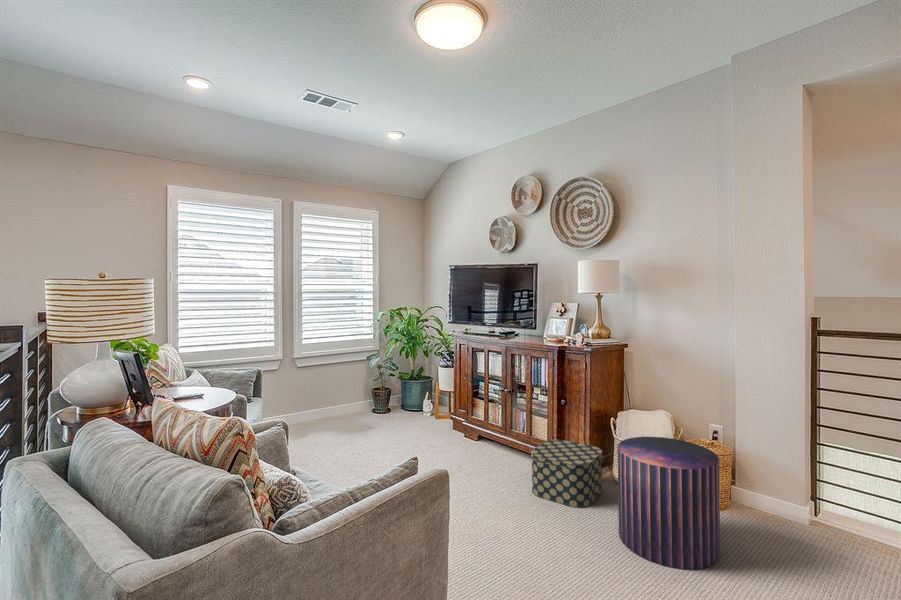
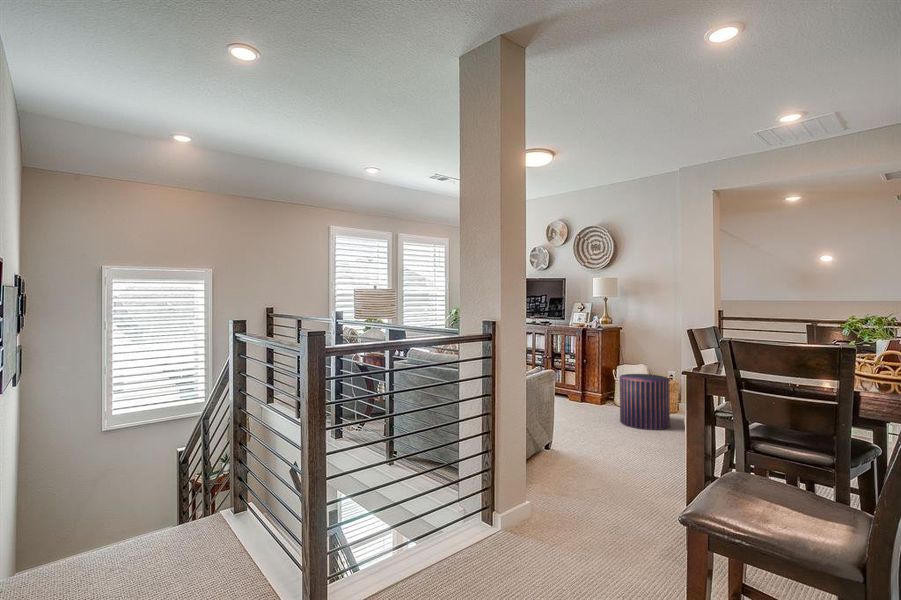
storage box: present [531,439,602,508] -> none [569,383,609,415]

